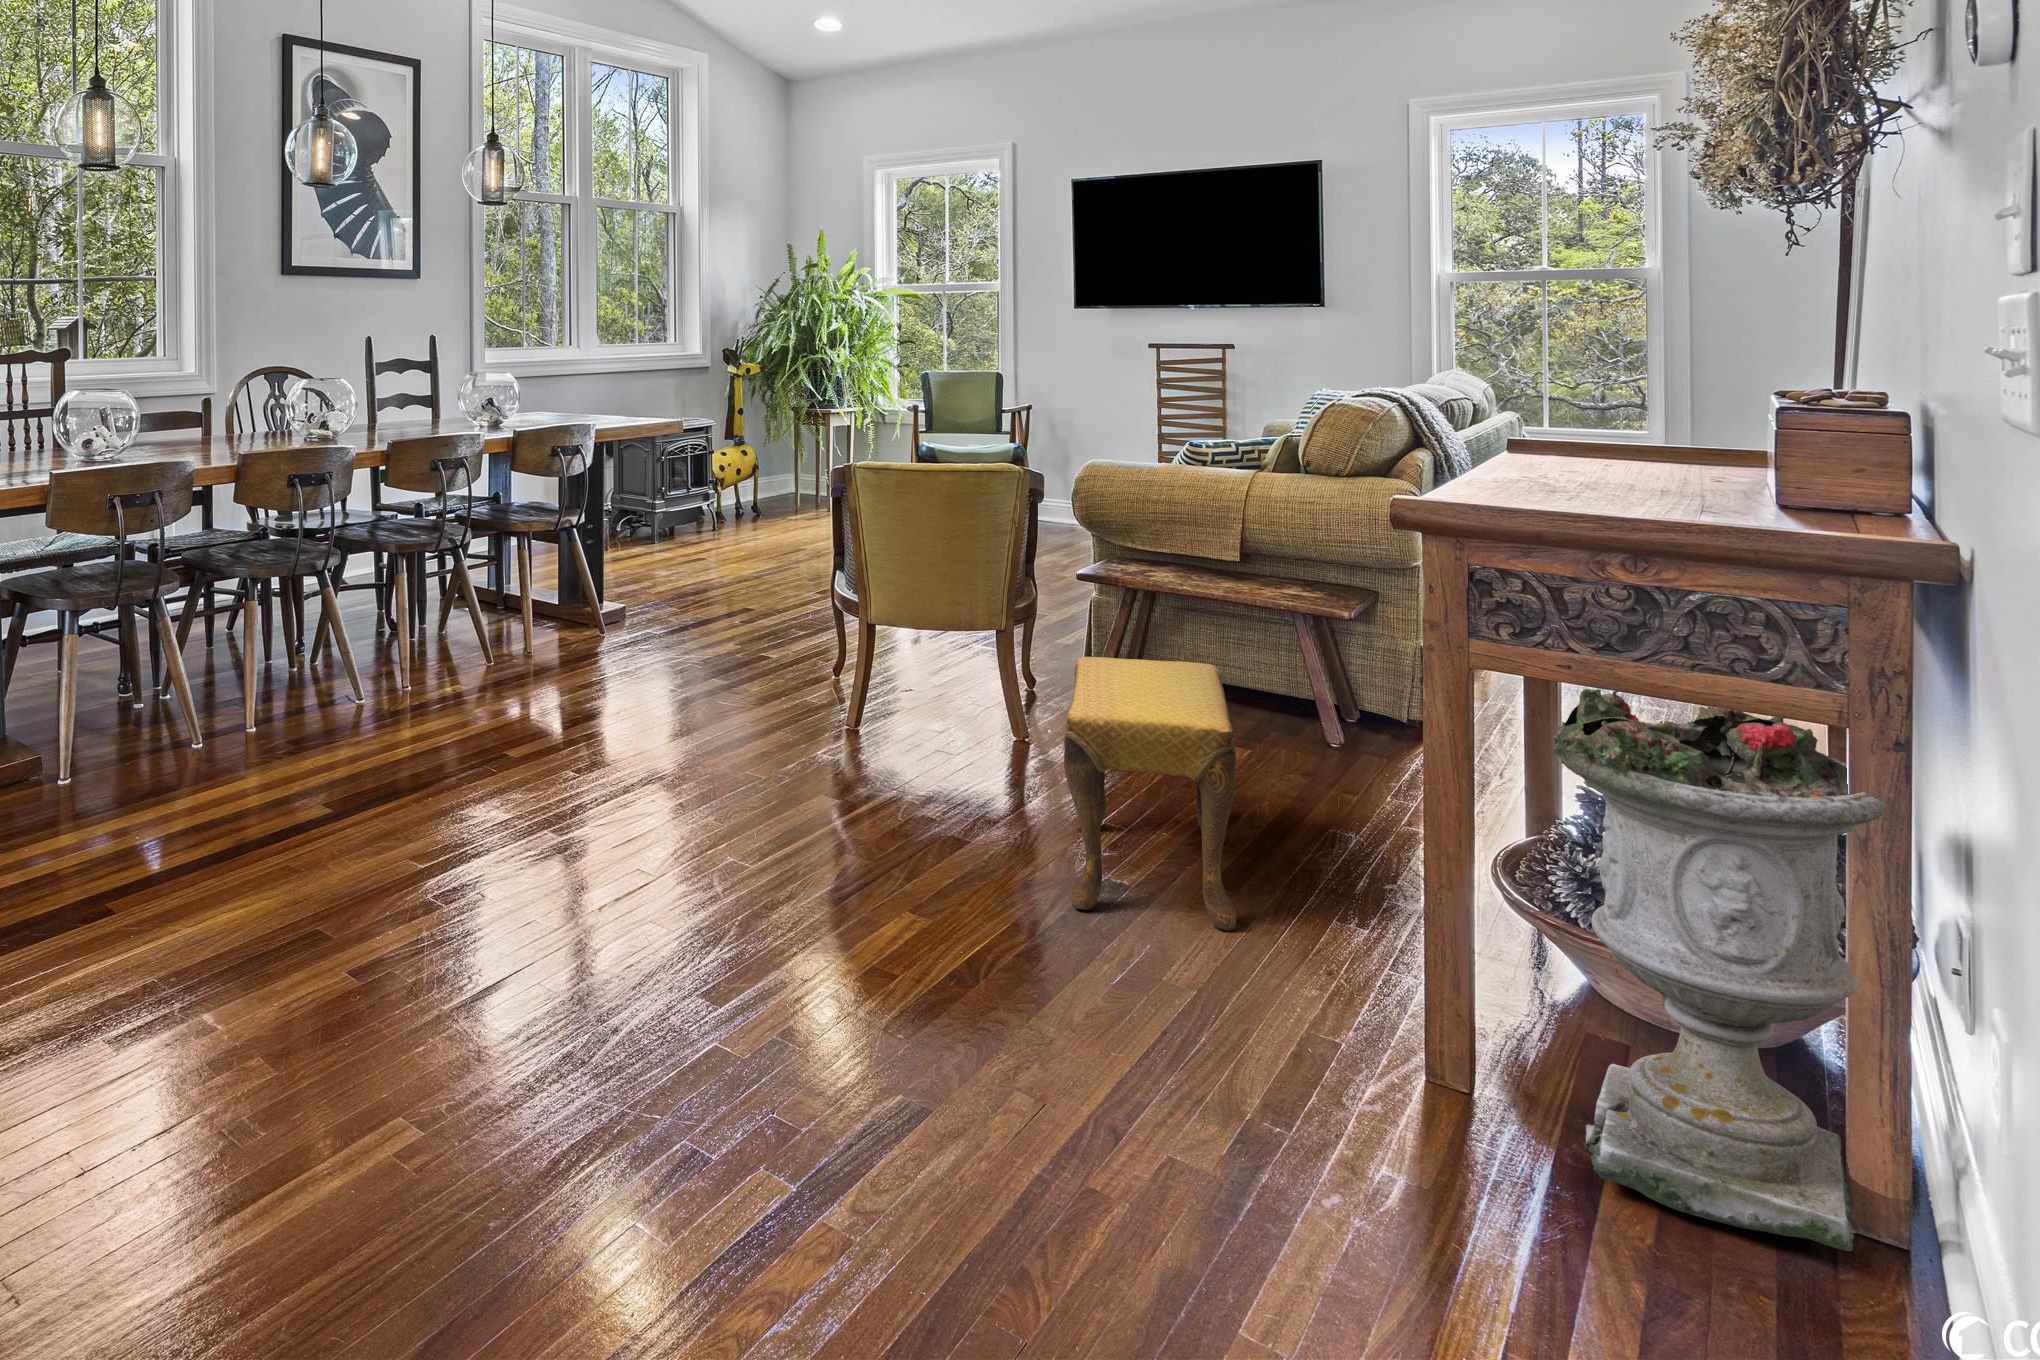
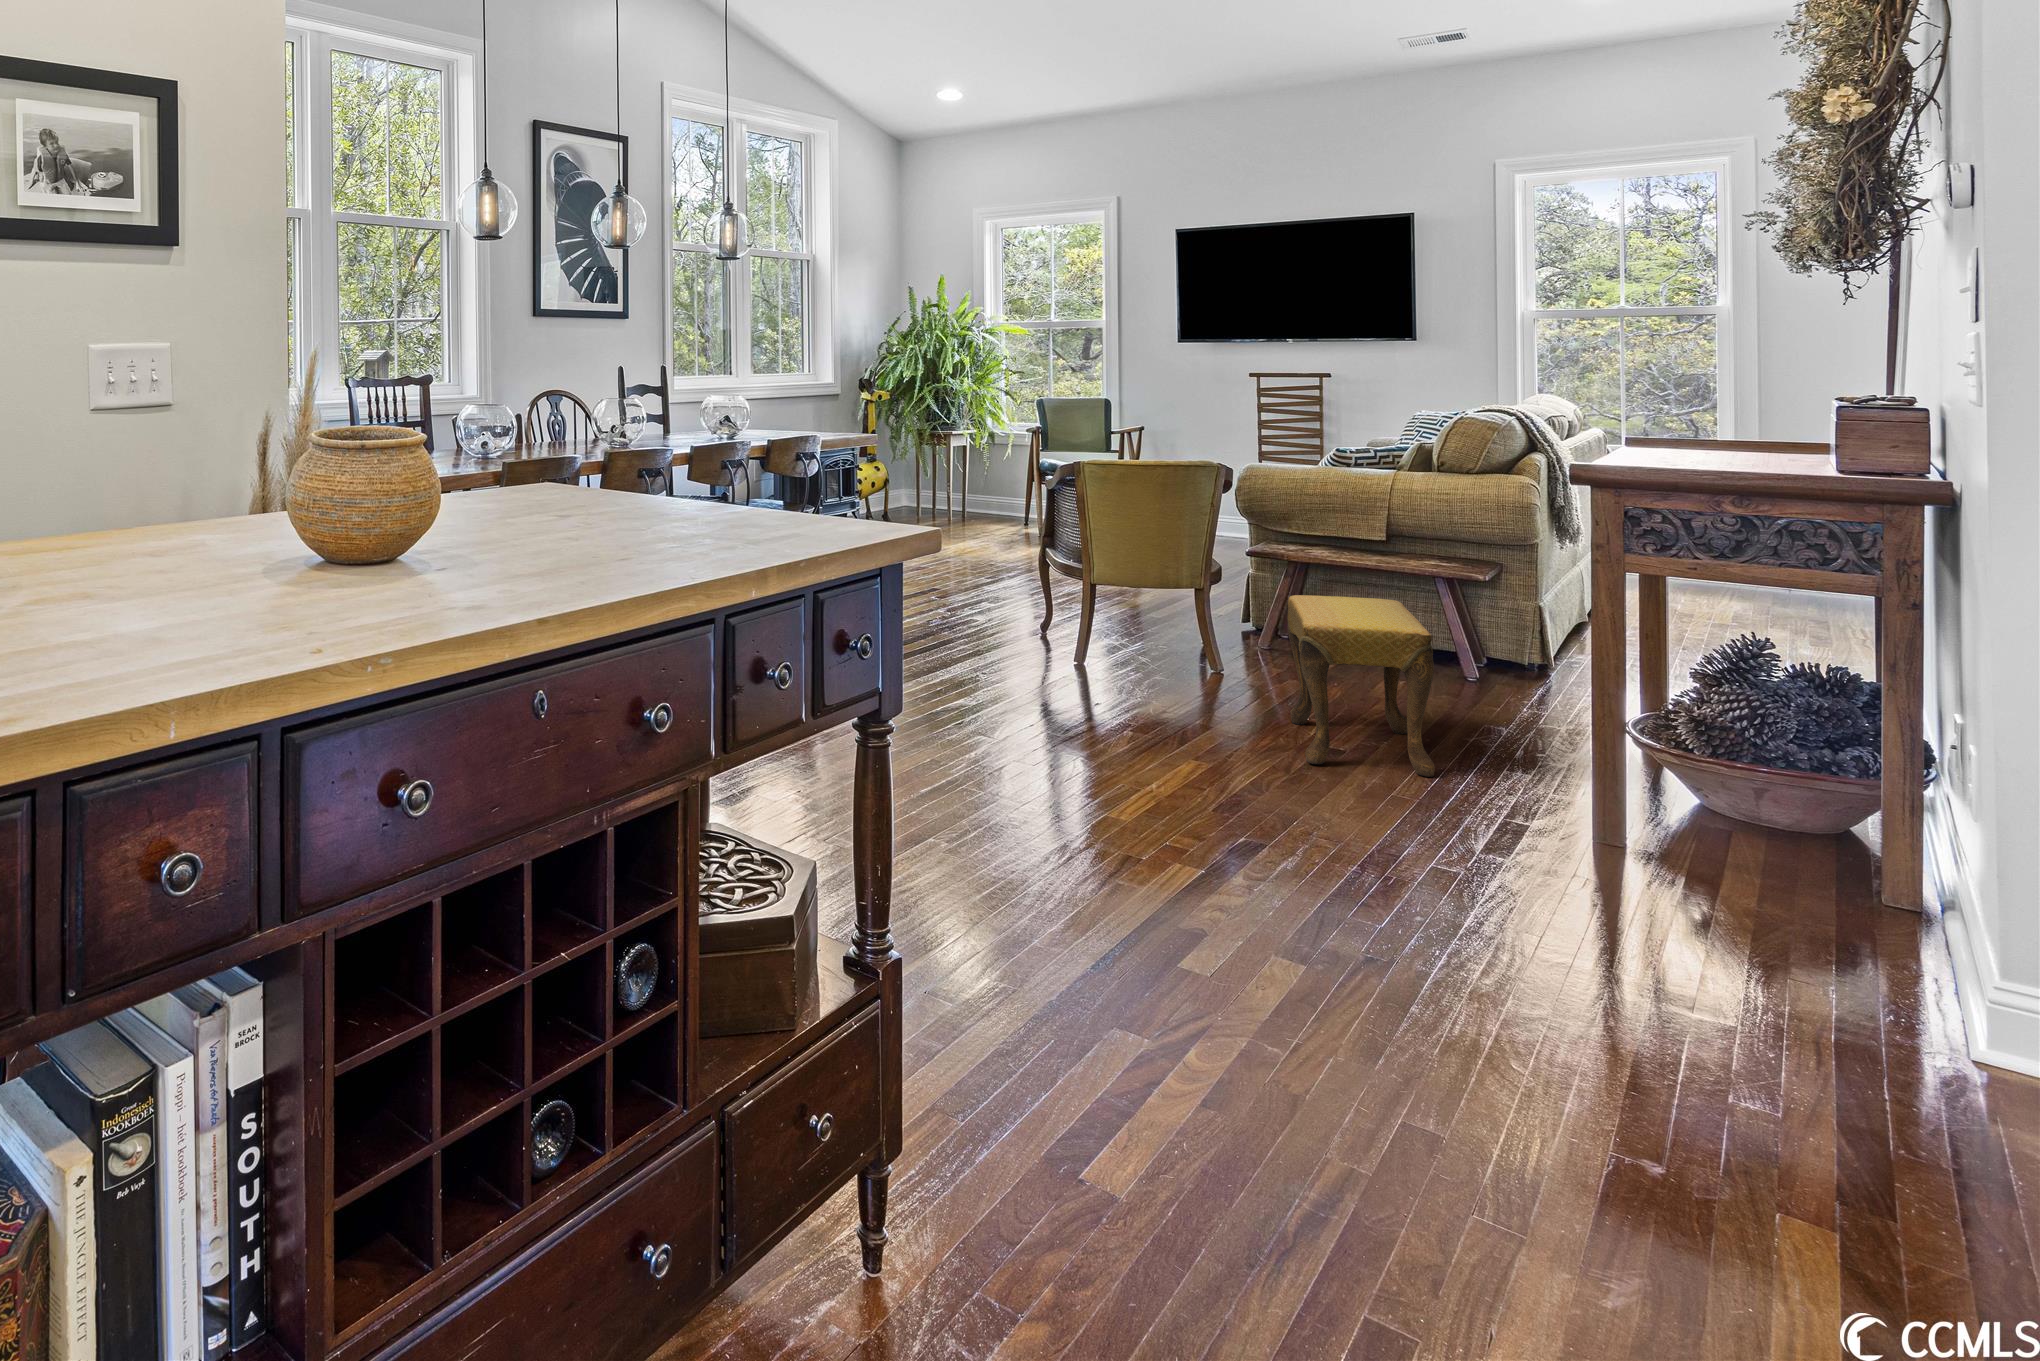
planter: present [1552,689,1885,1251] -> none [1684,580,1913,913]

